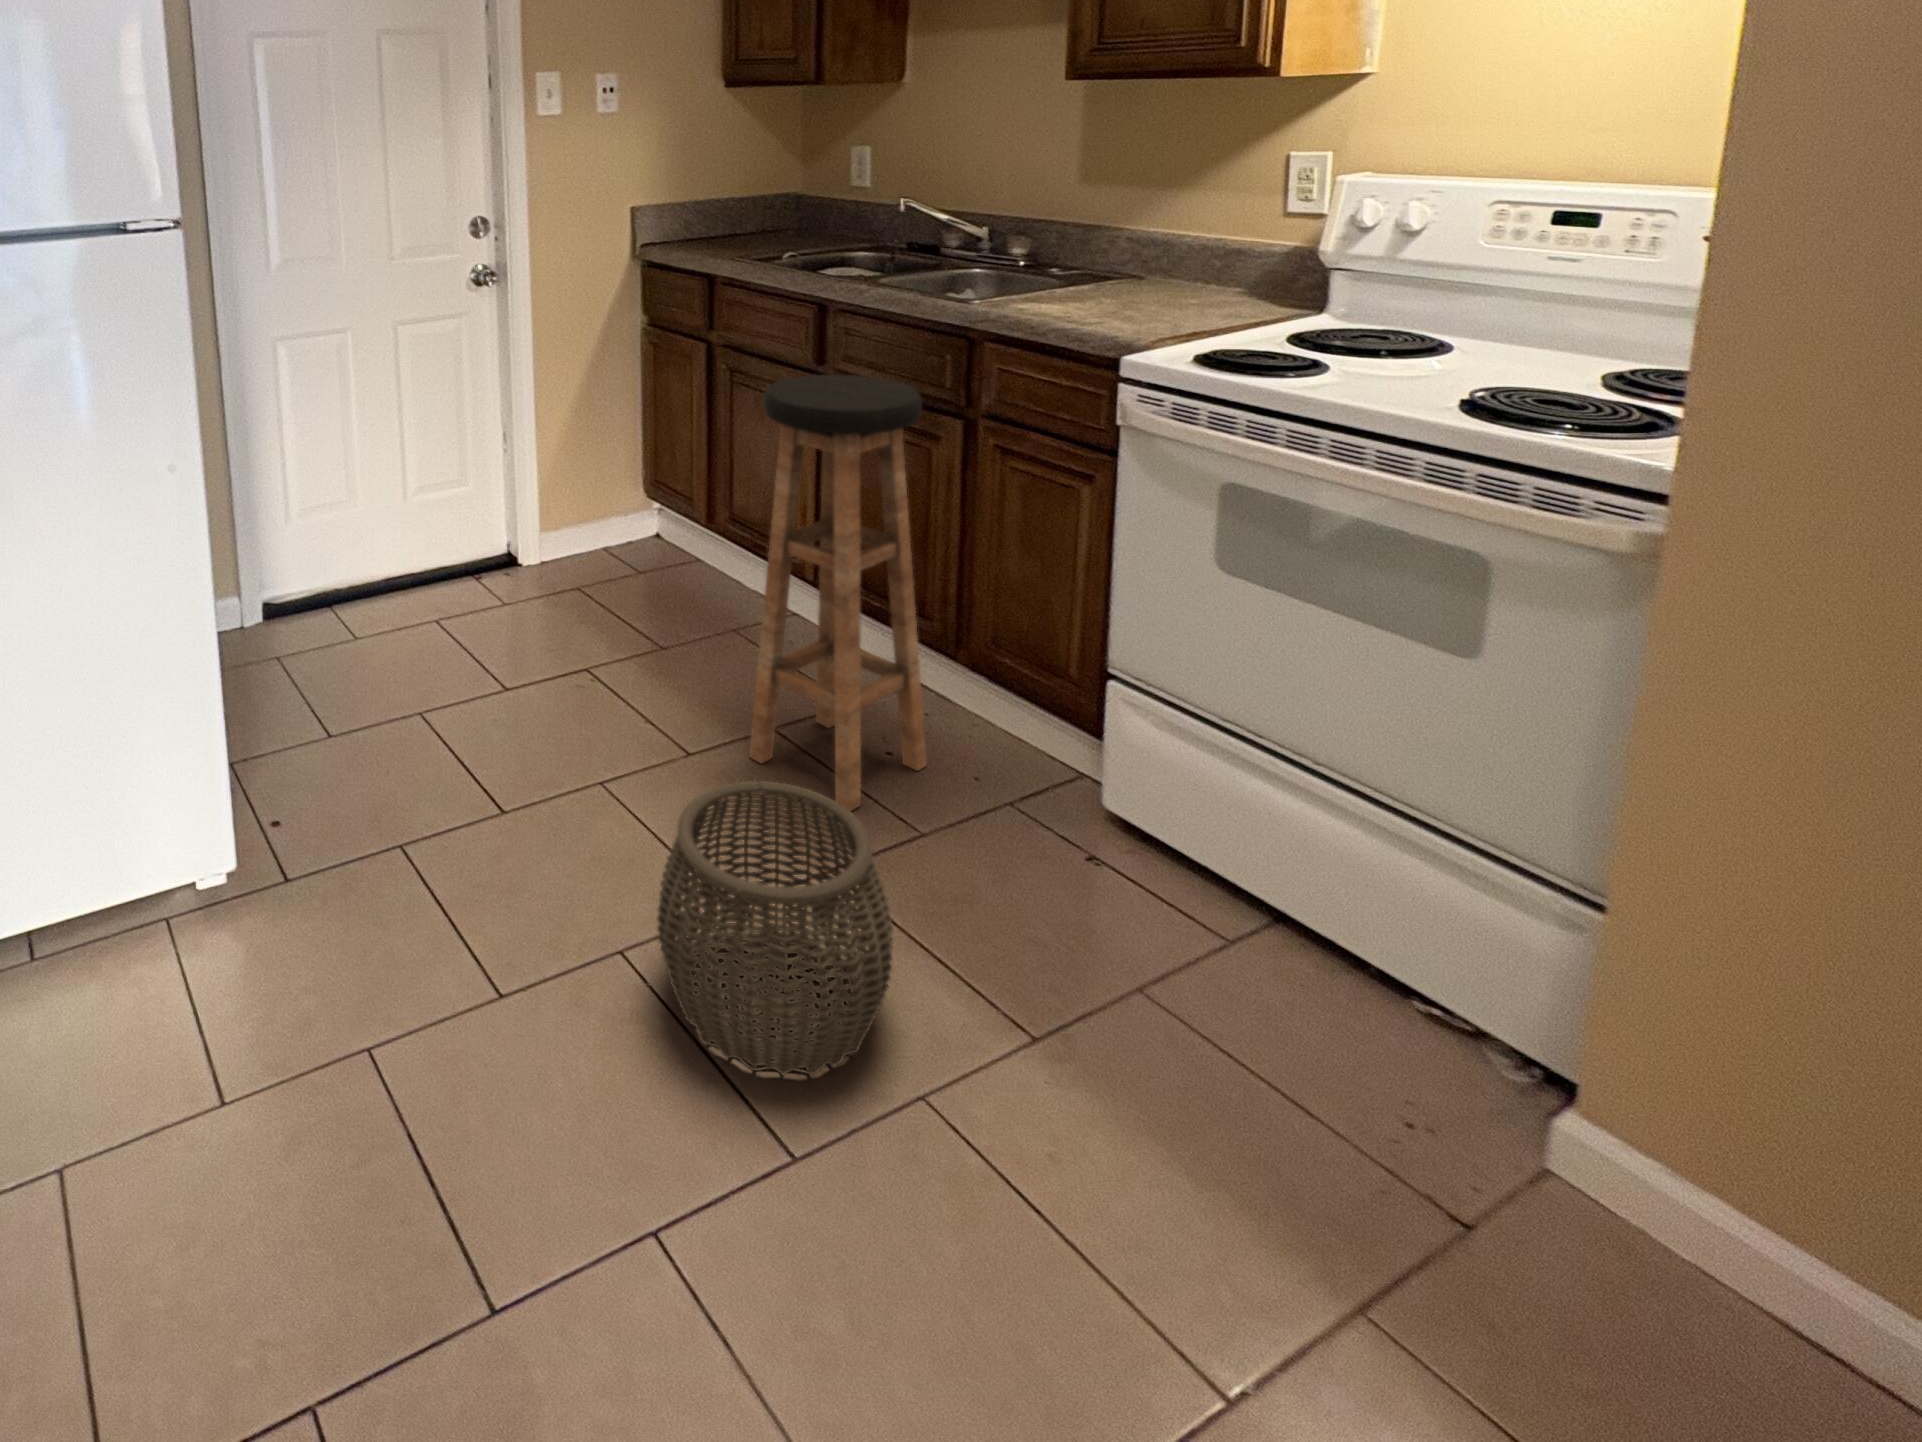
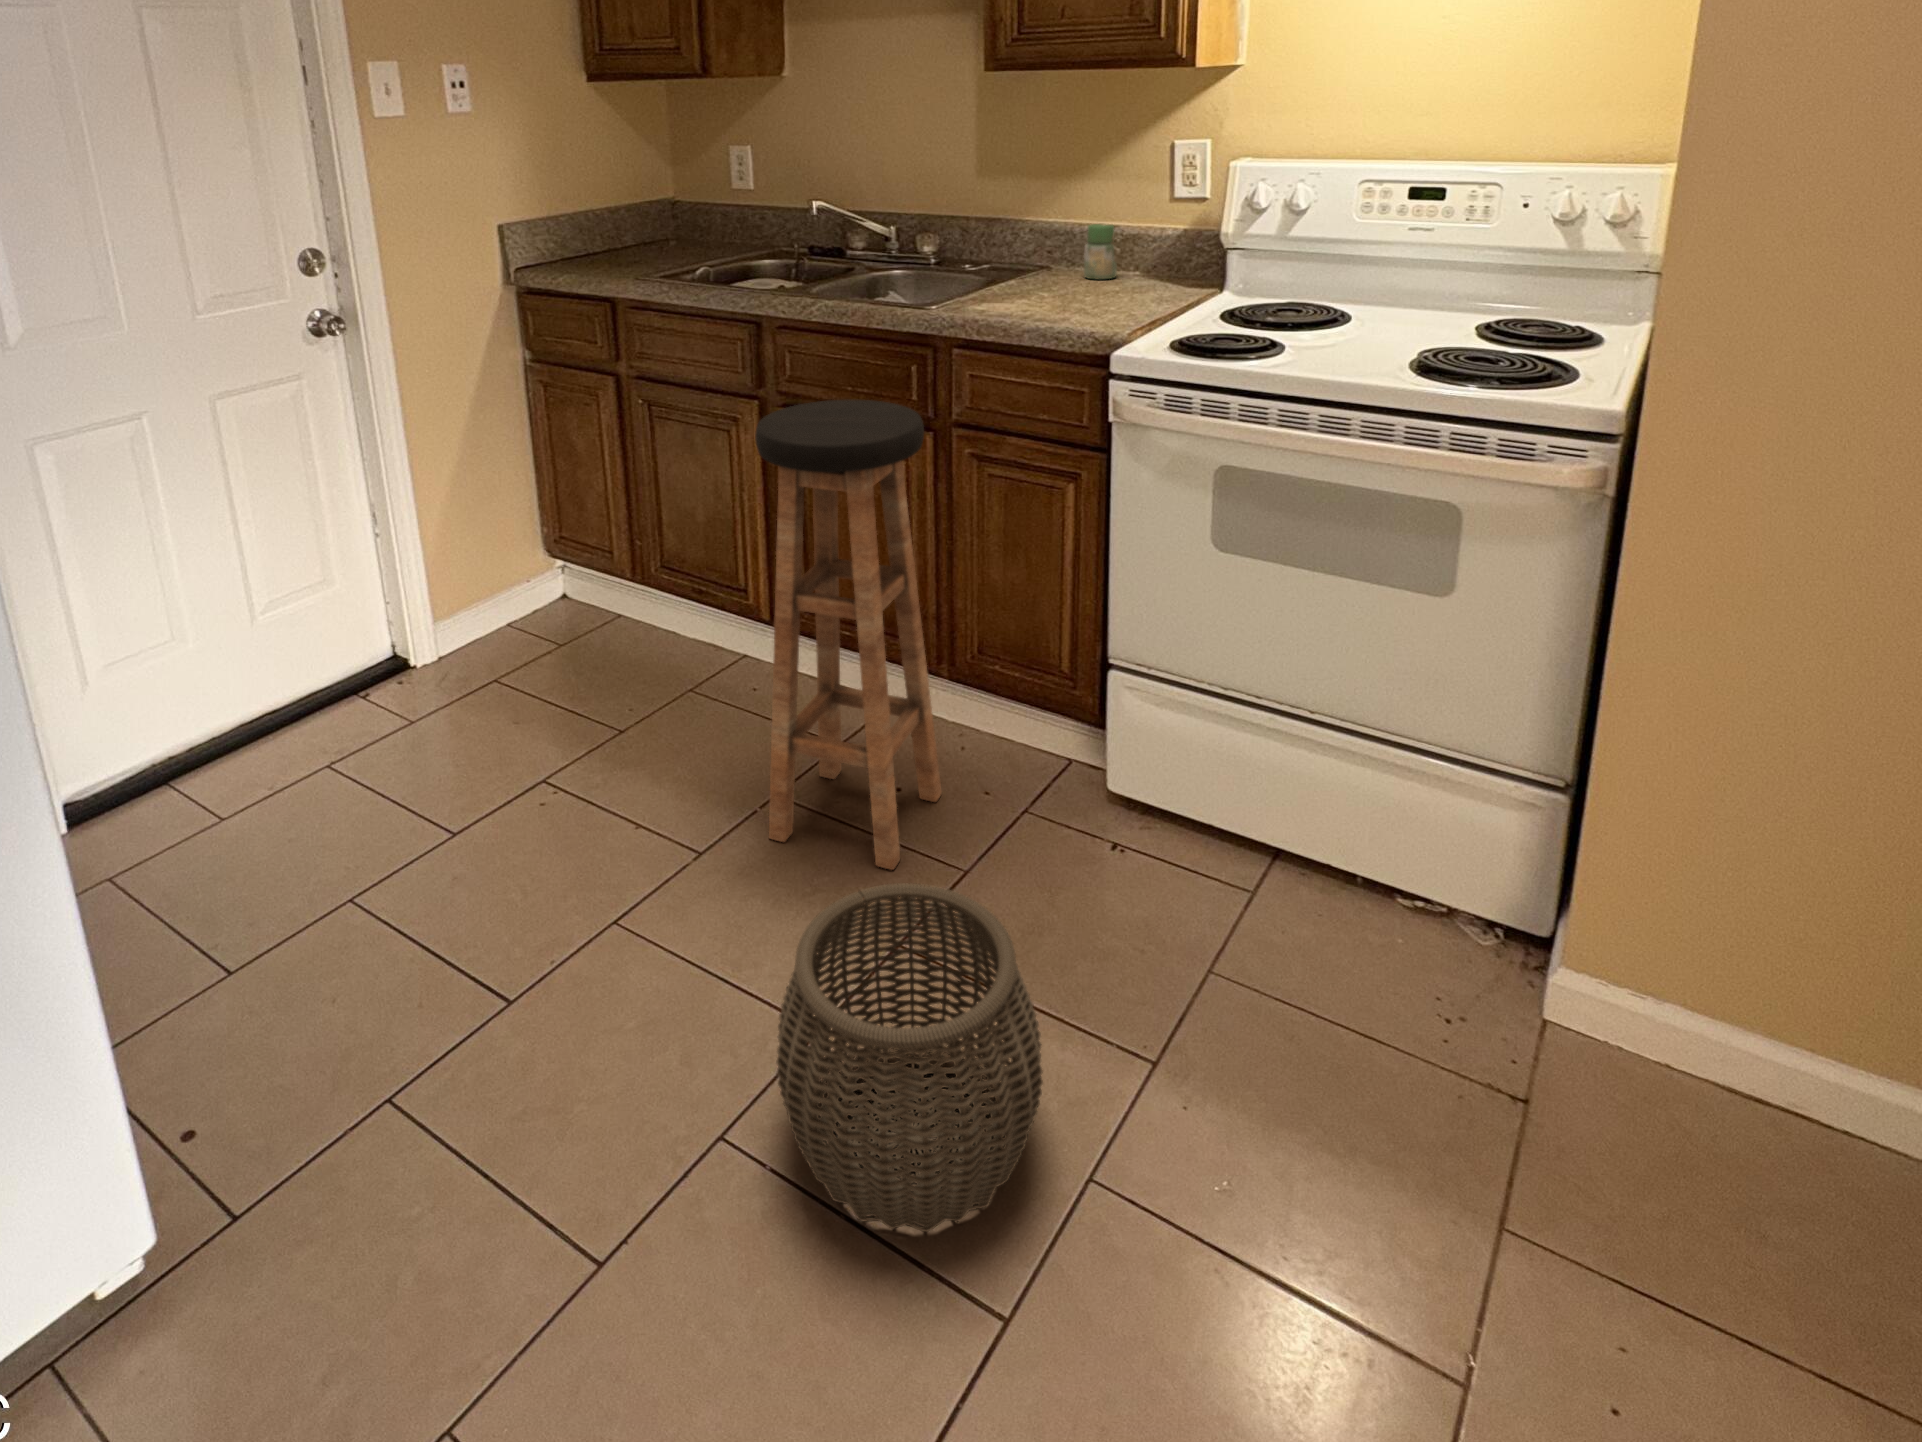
jar: none [1175,235,1216,293] -> present [1084,224,1117,279]

